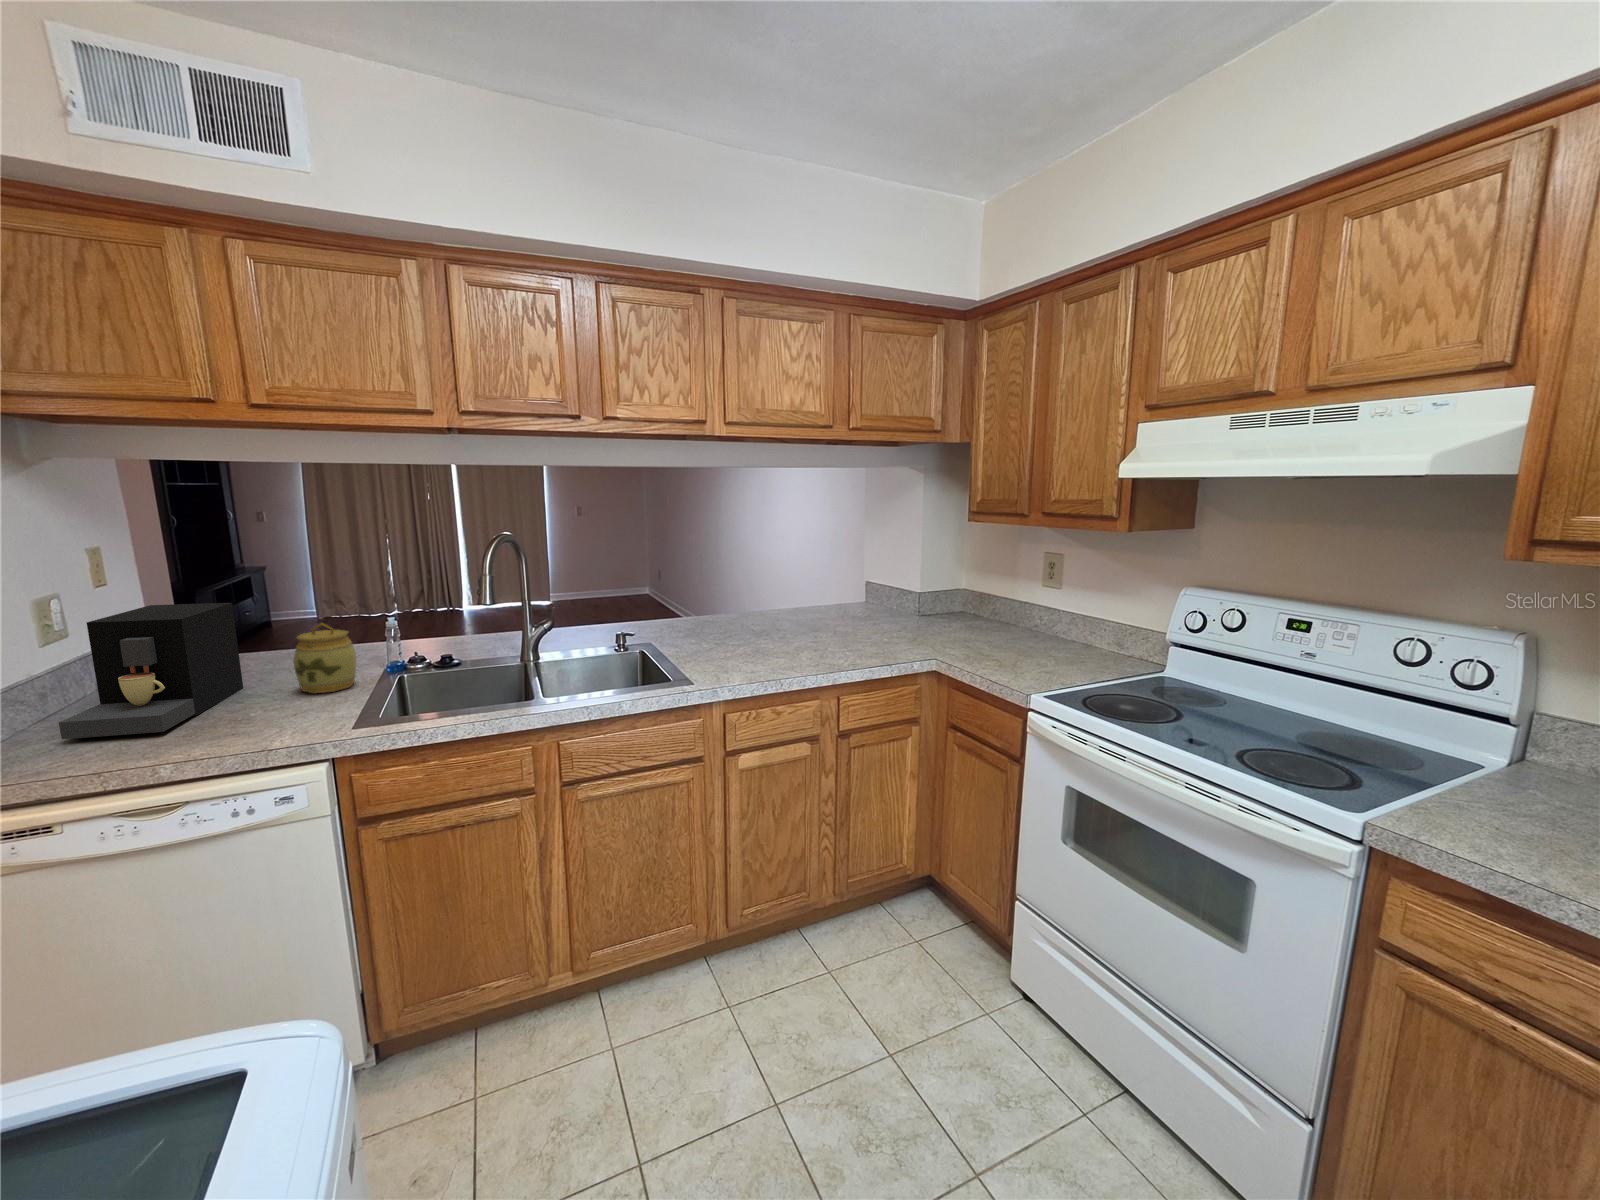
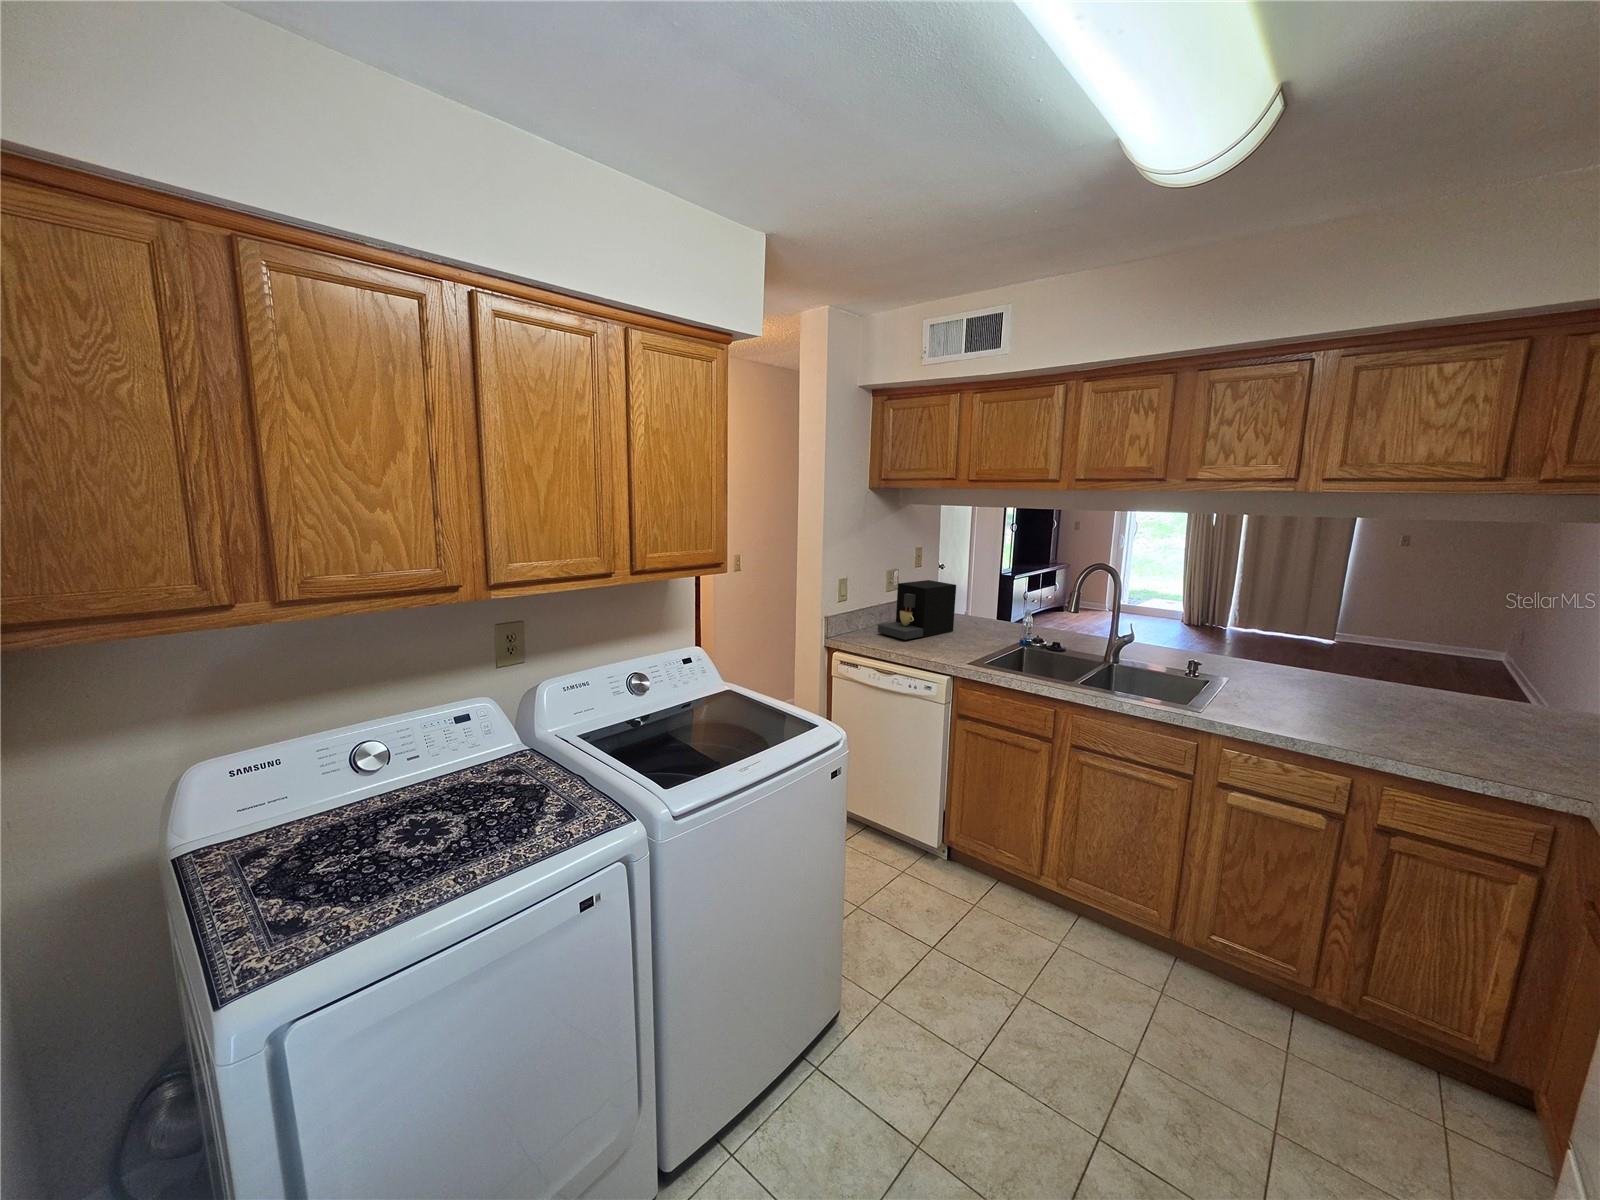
jar: present [294,623,356,693] -> none [970,604,1001,644]

